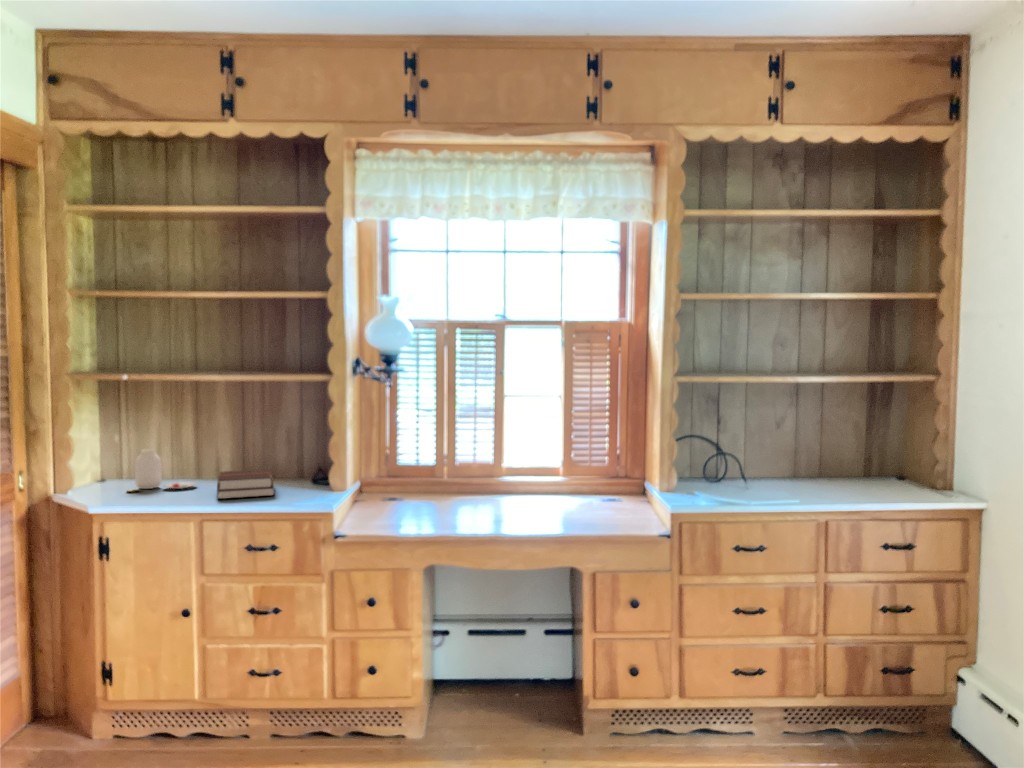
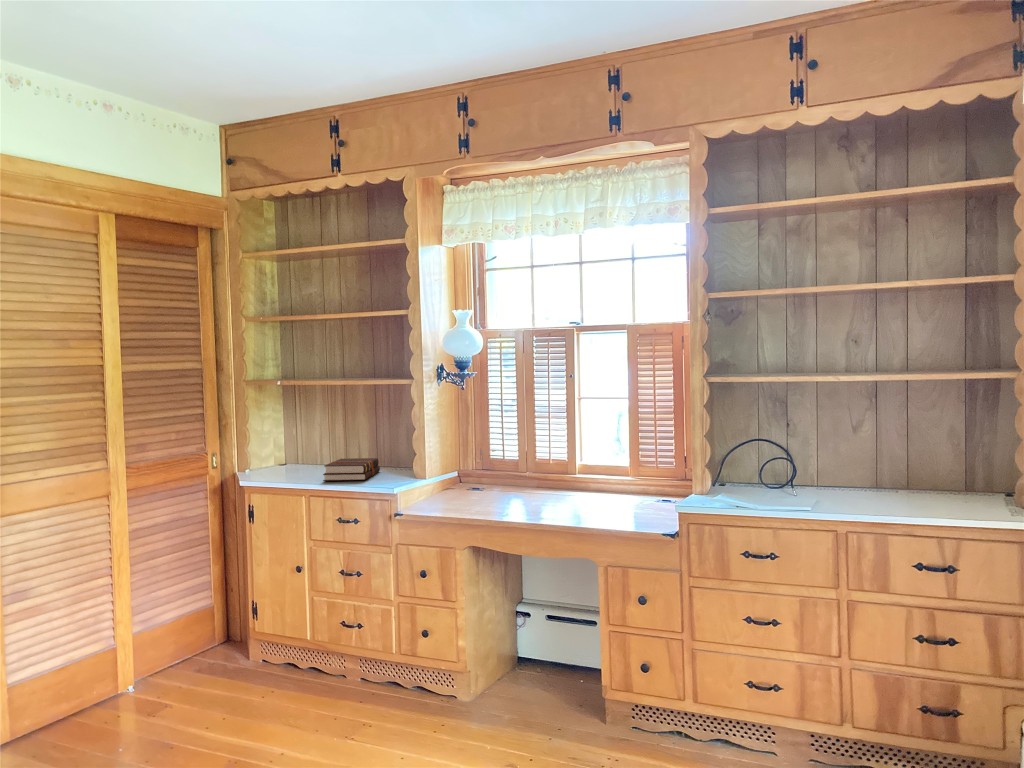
jar: present [131,449,196,492] -> none [280,439,330,472]

